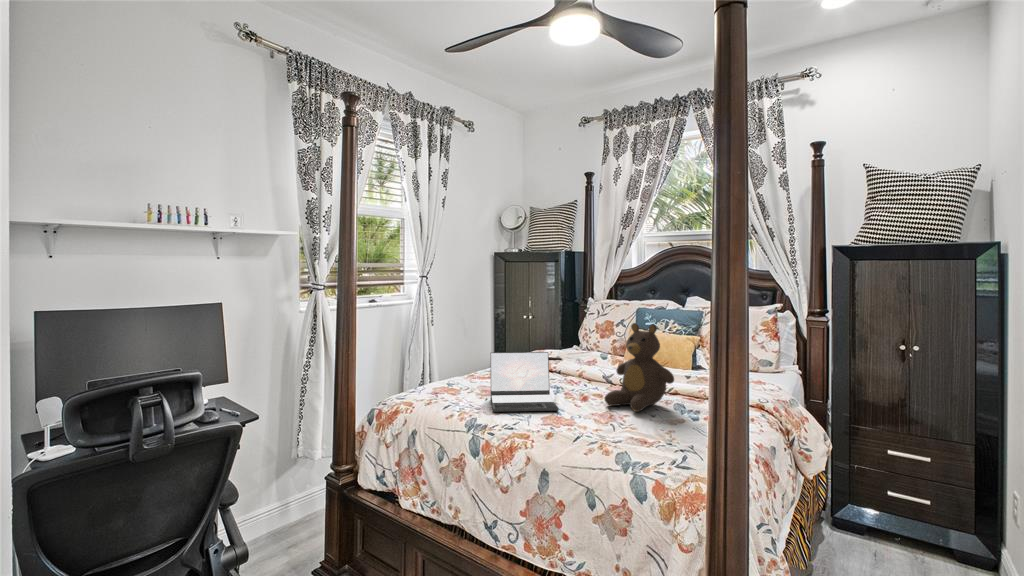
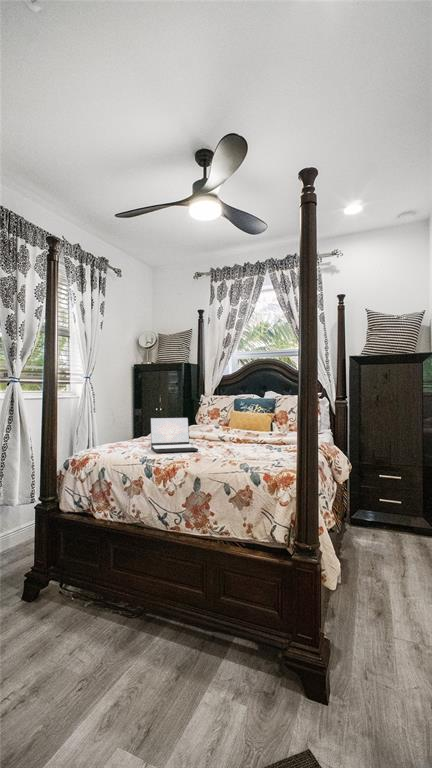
teddy bear: present [605,323,674,412] -> none [225,397,267,450]

